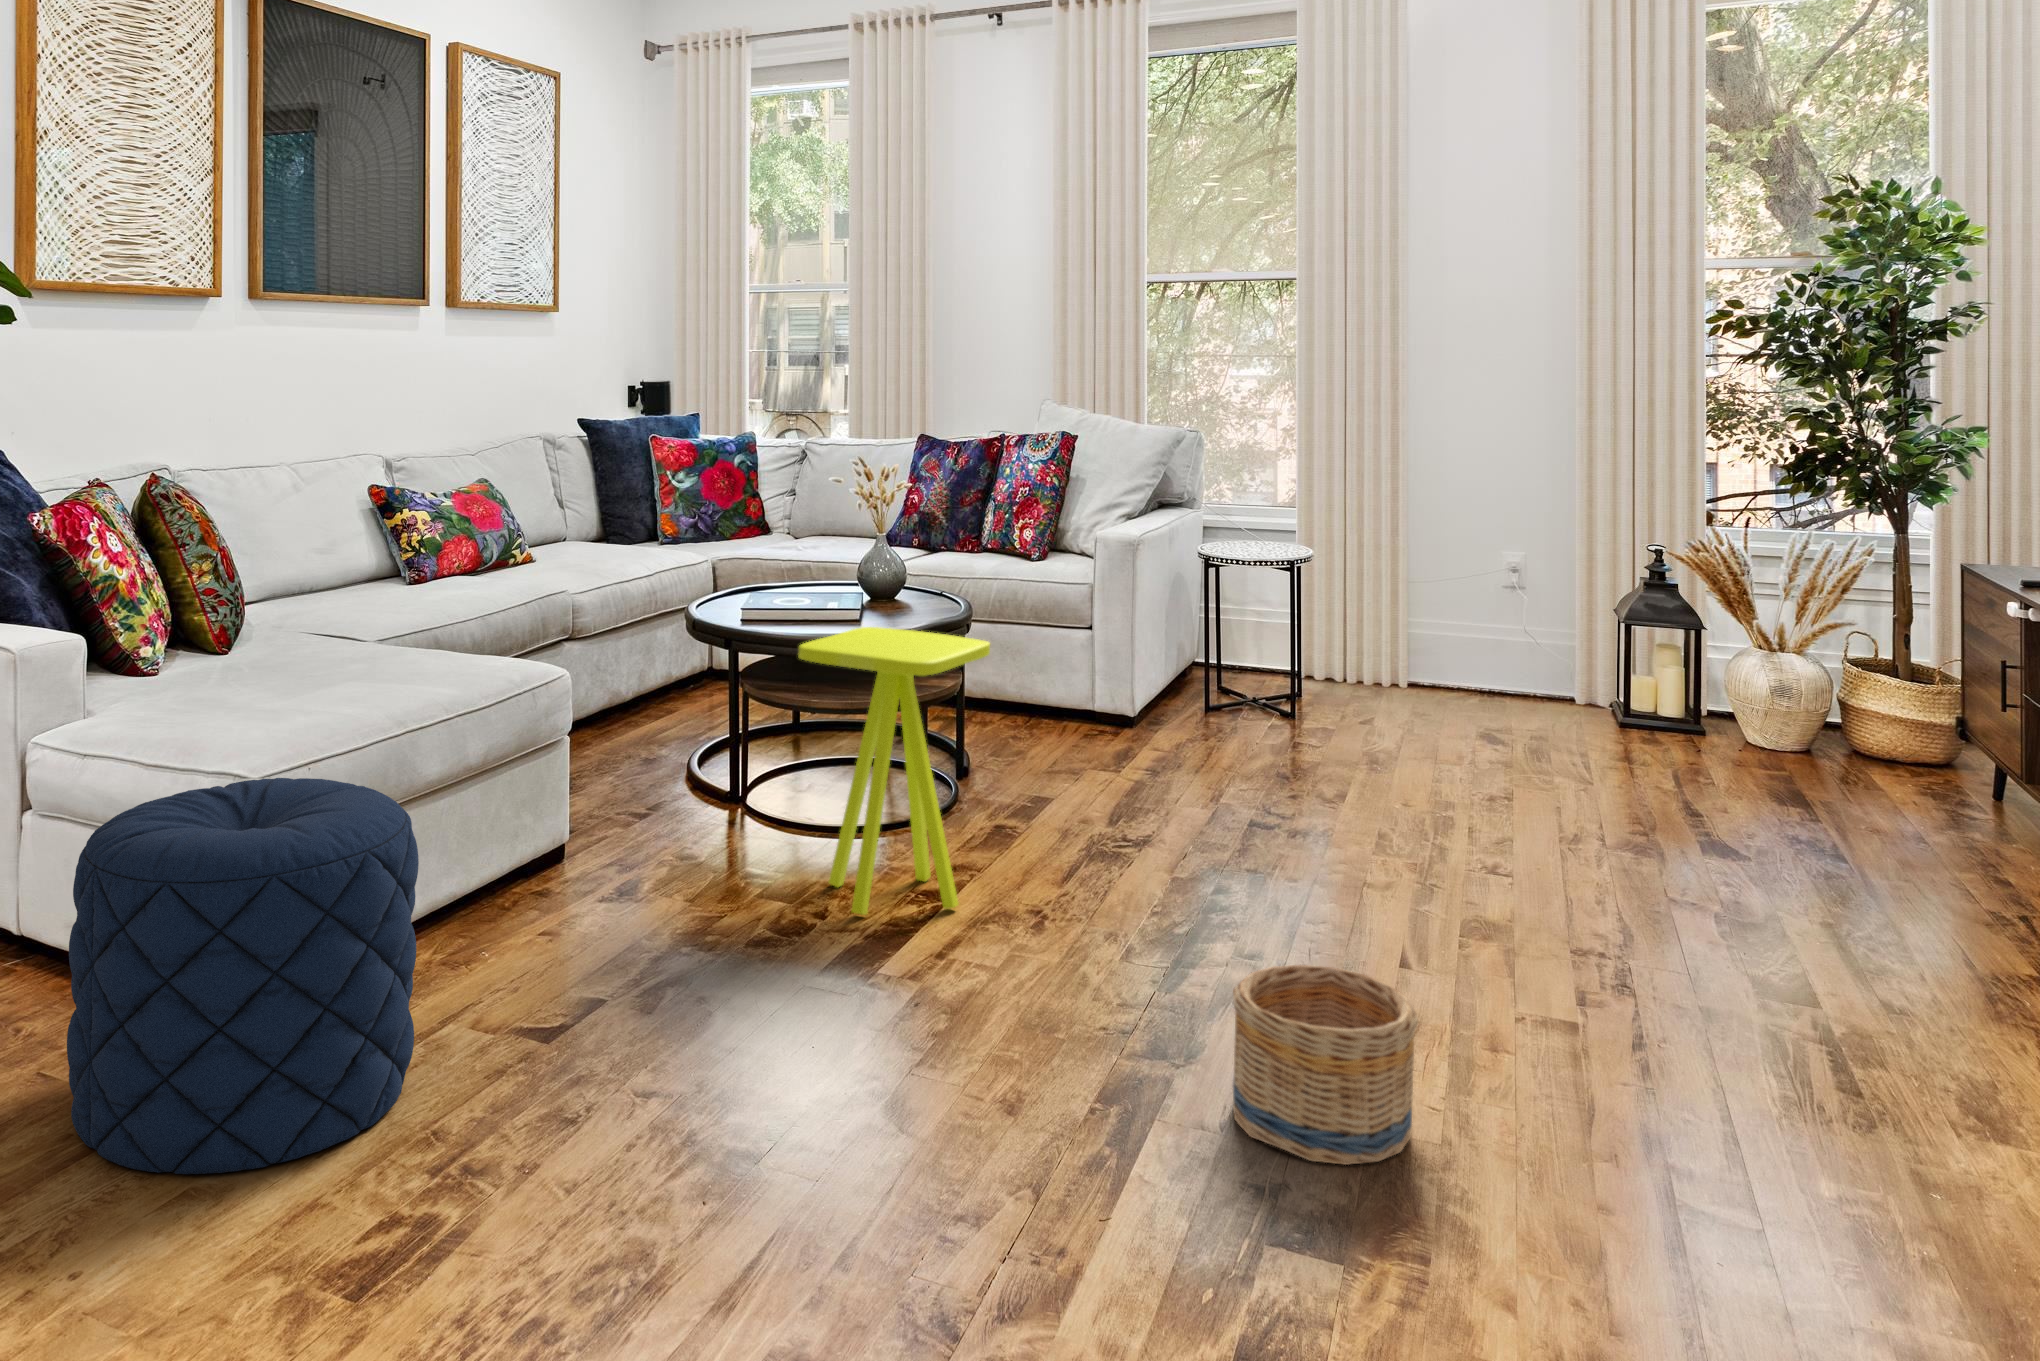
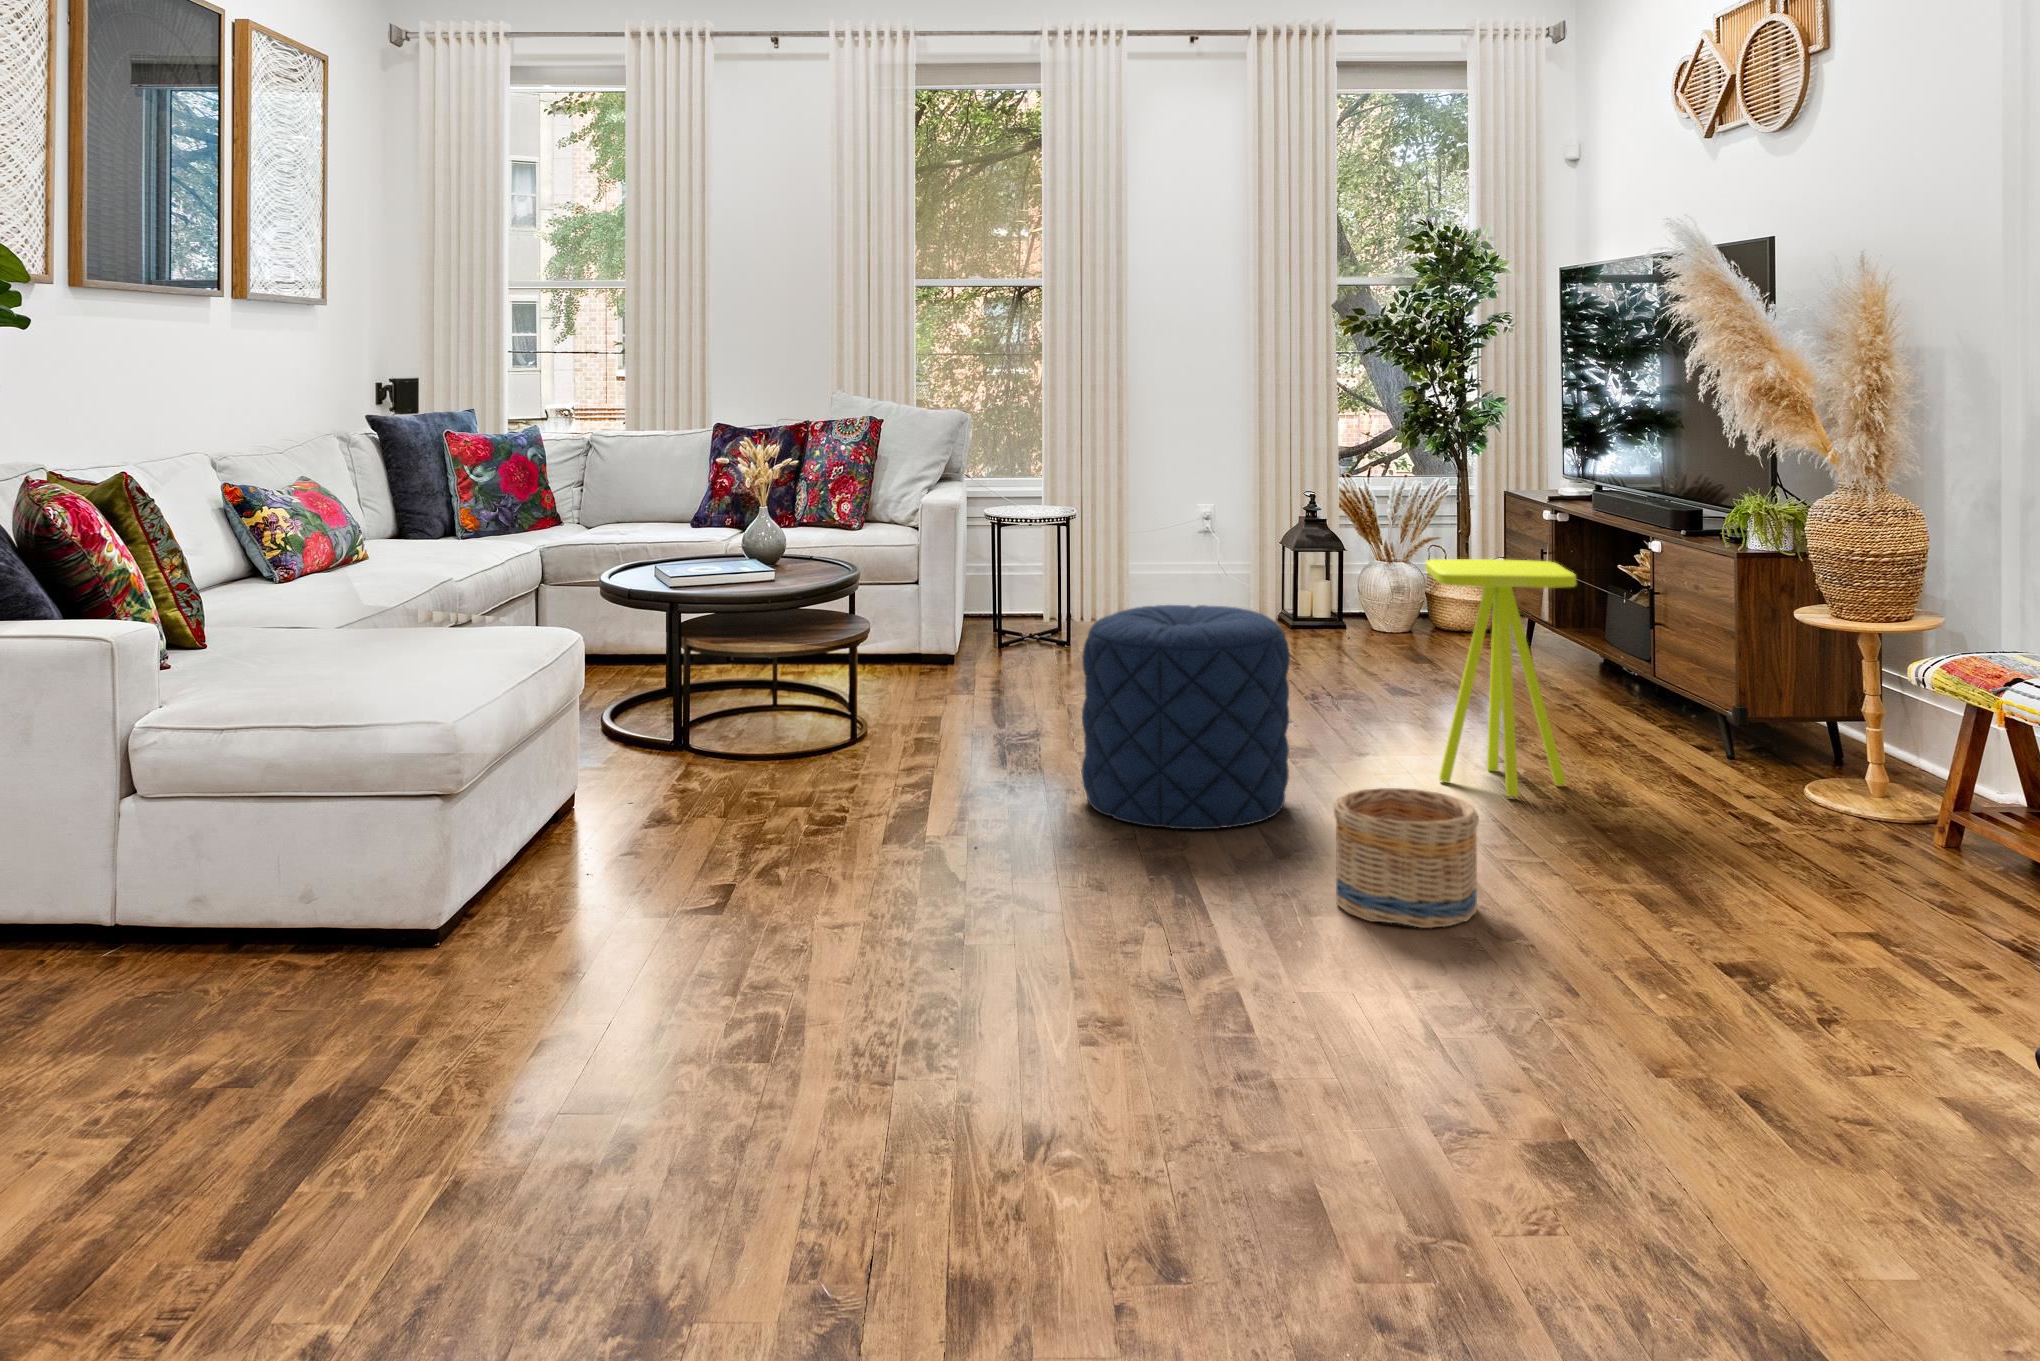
side table: present [798,627,990,915] -> present [1426,559,1576,796]
pouf: present [67,778,419,1174] -> present [1082,605,1290,829]

